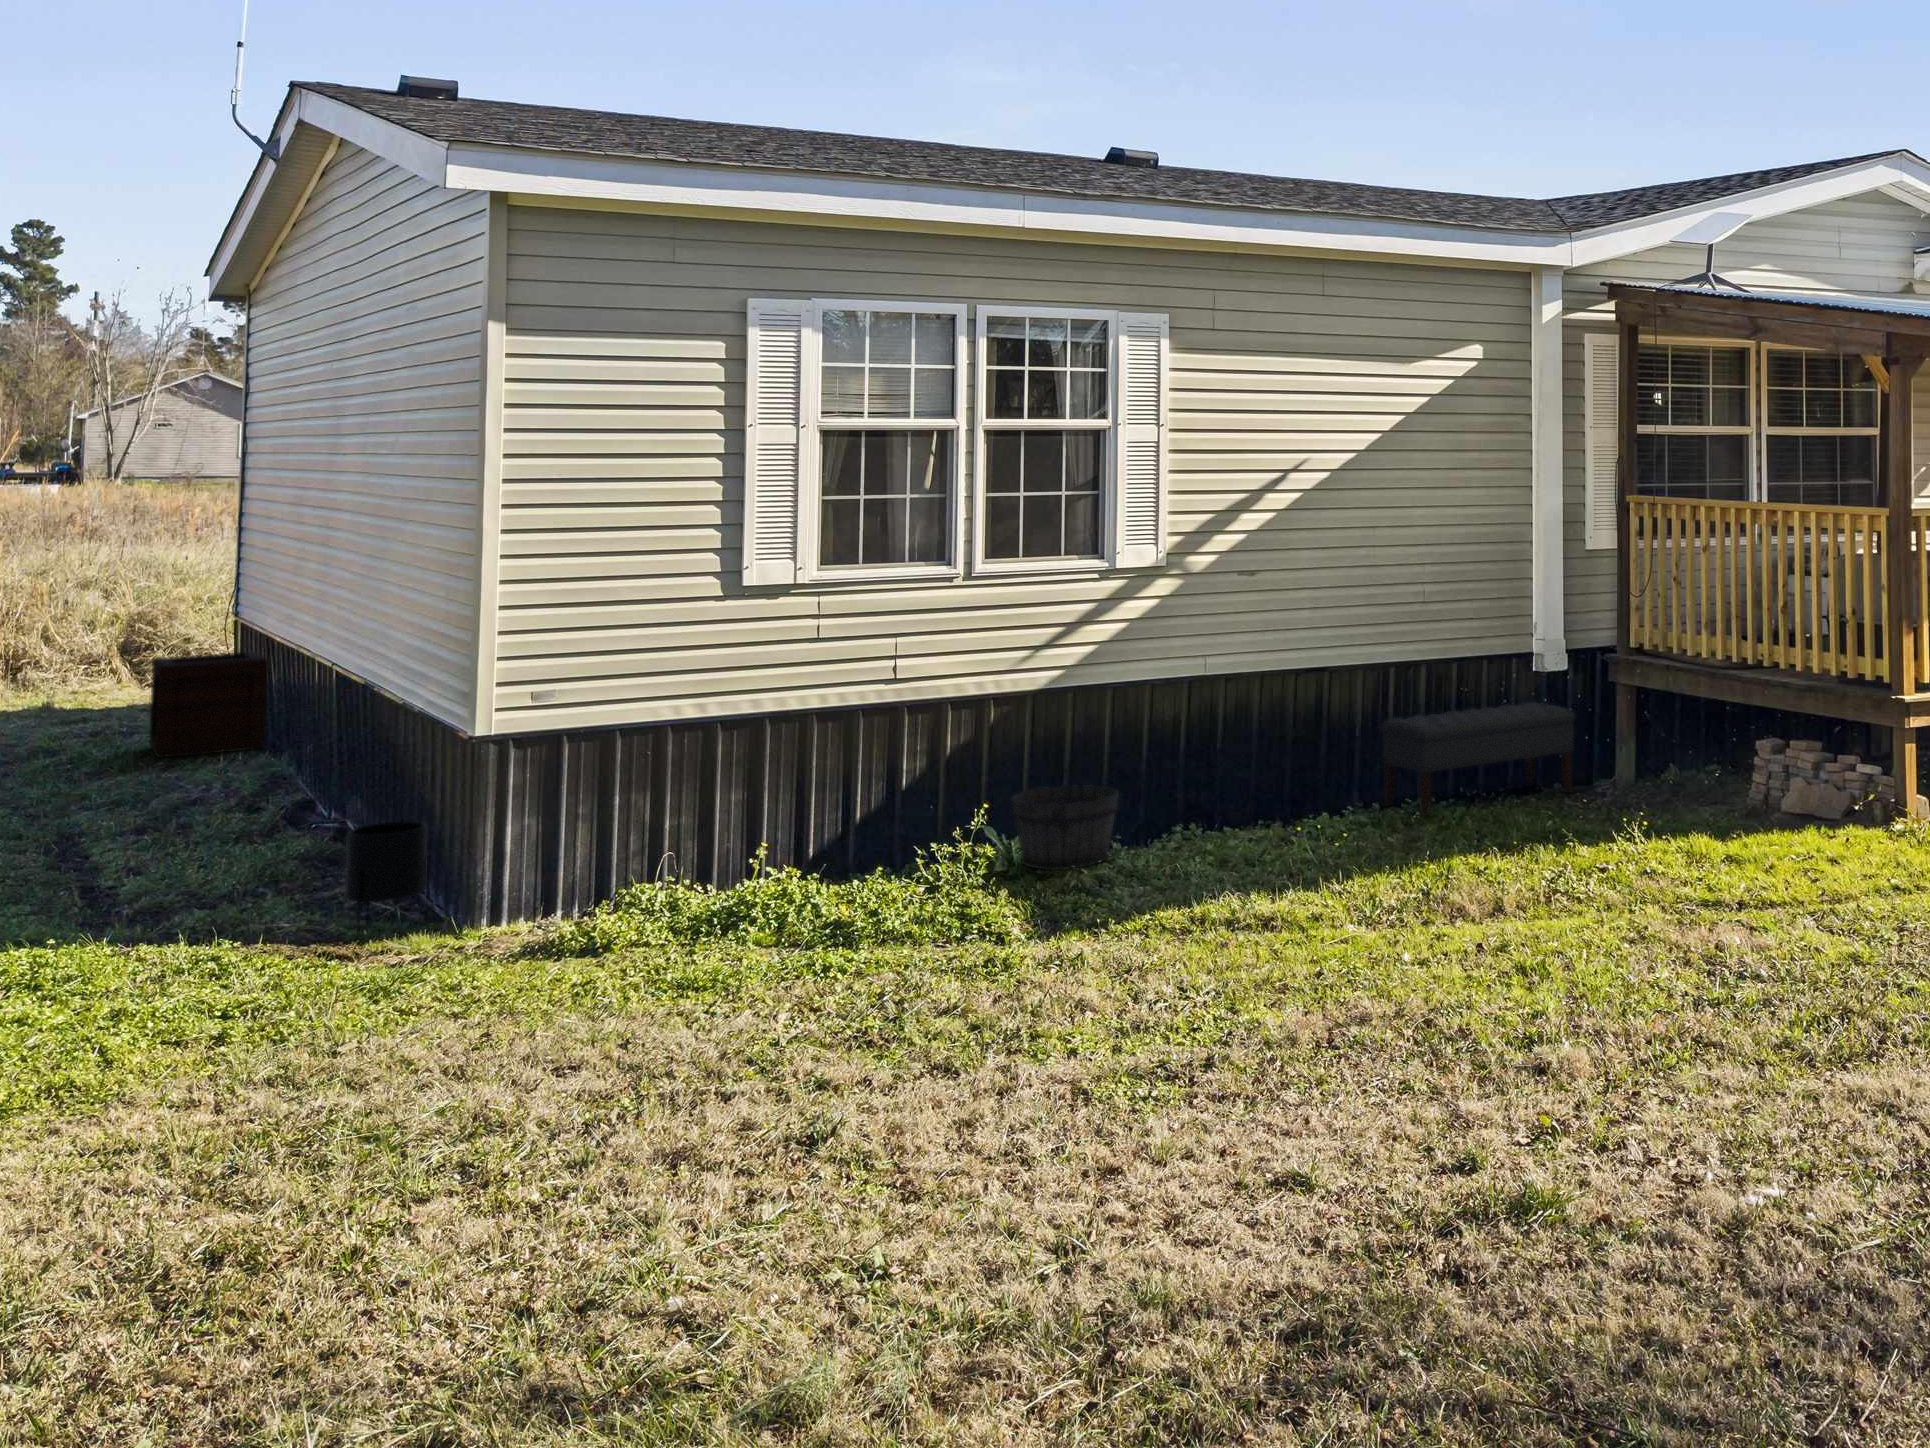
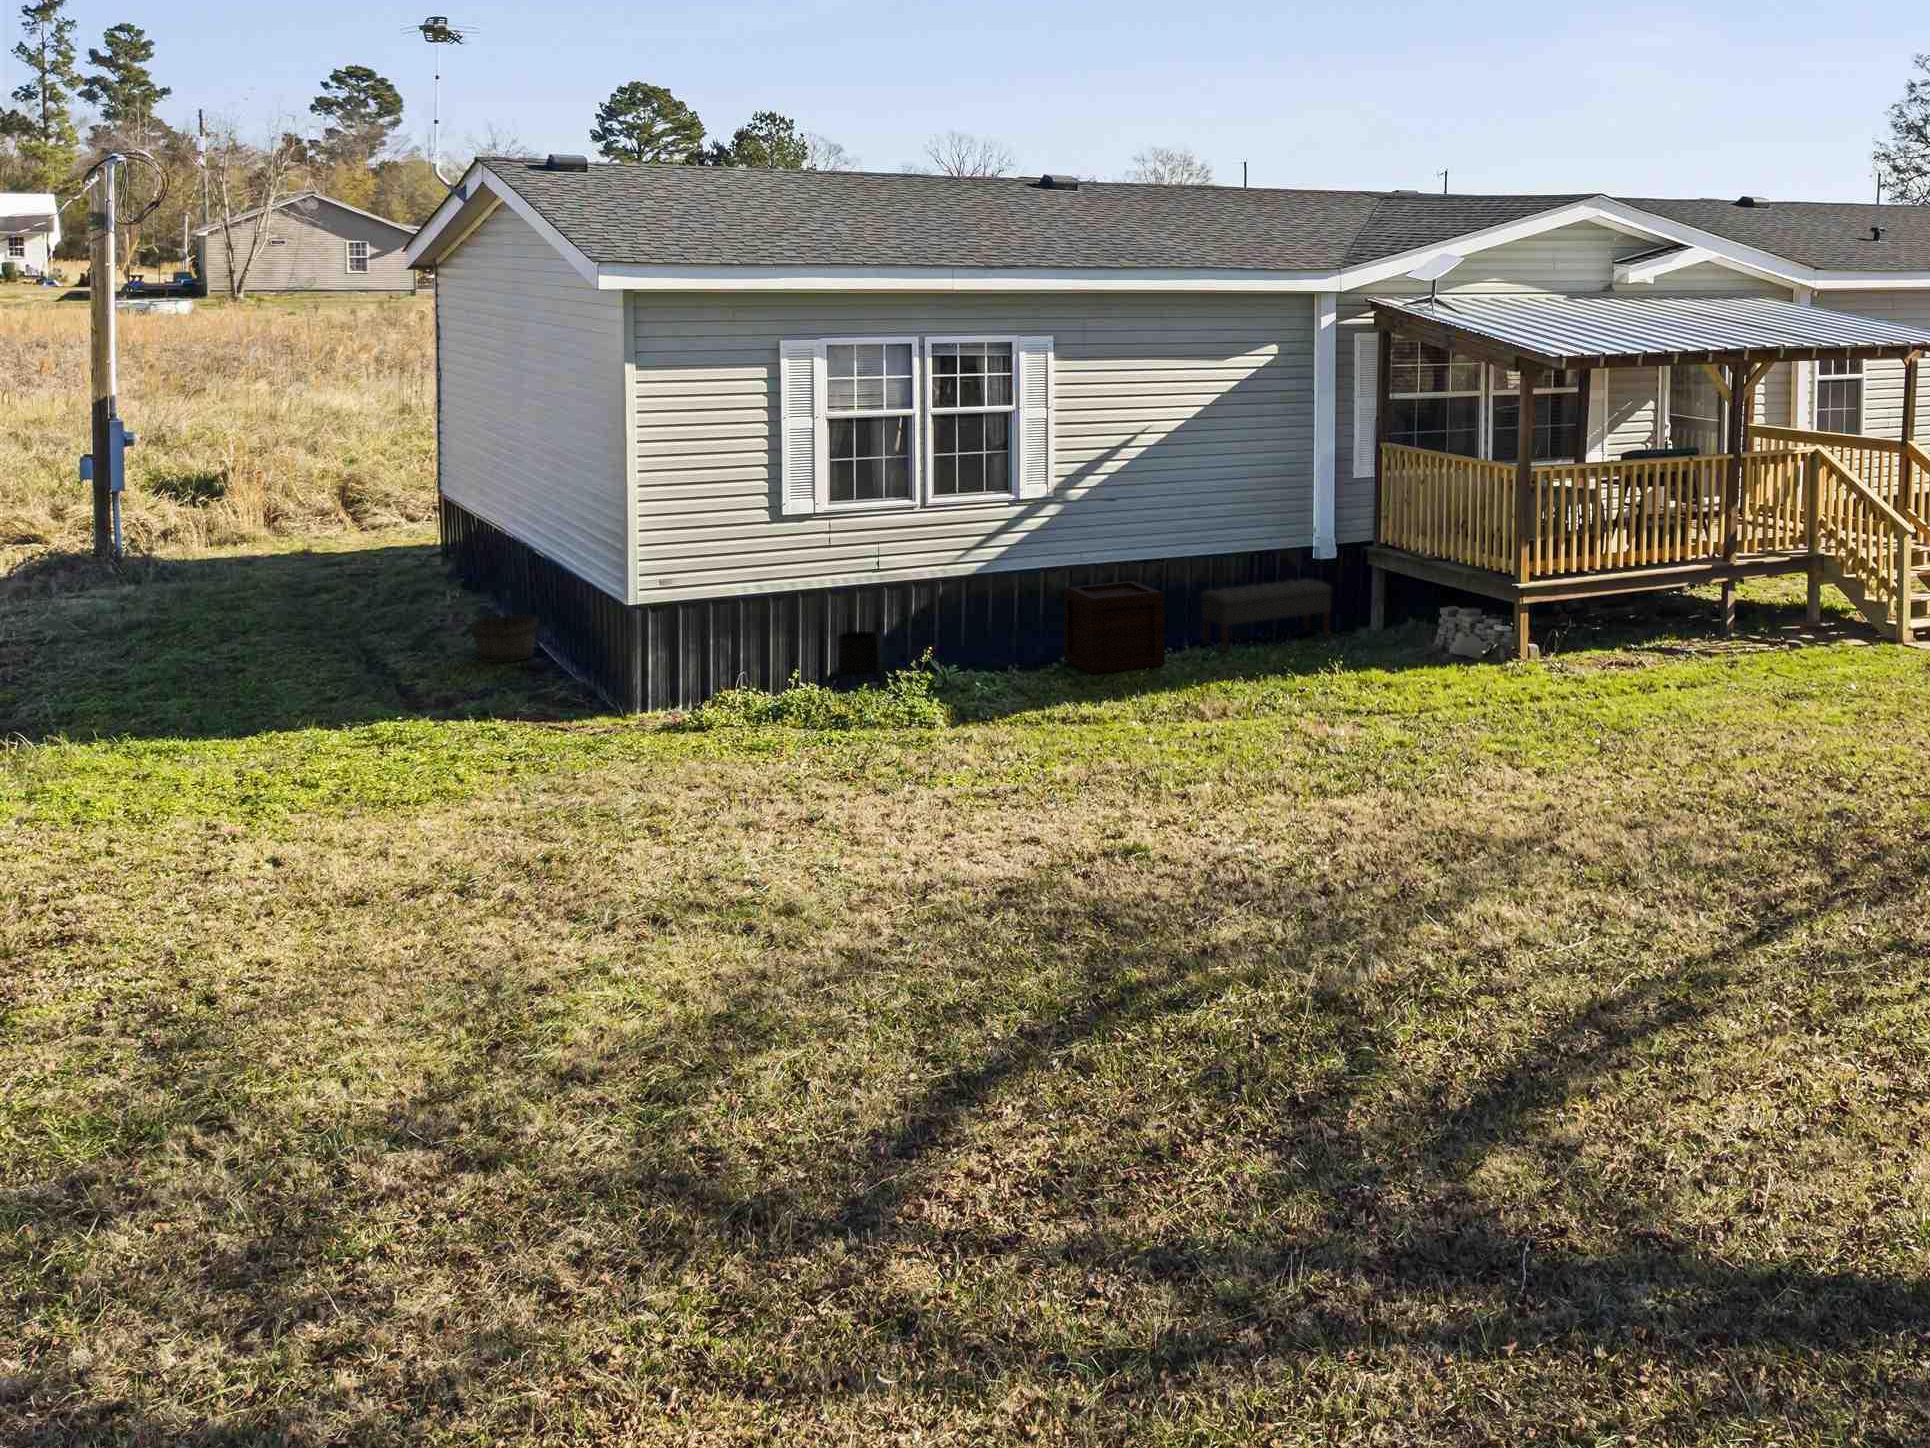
wooden crate: present [149,651,268,758] -> present [1064,581,1165,675]
wooden bucket: present [1012,771,1119,870] -> present [471,614,538,662]
planter: present [345,821,430,937] -> present [836,631,880,678]

